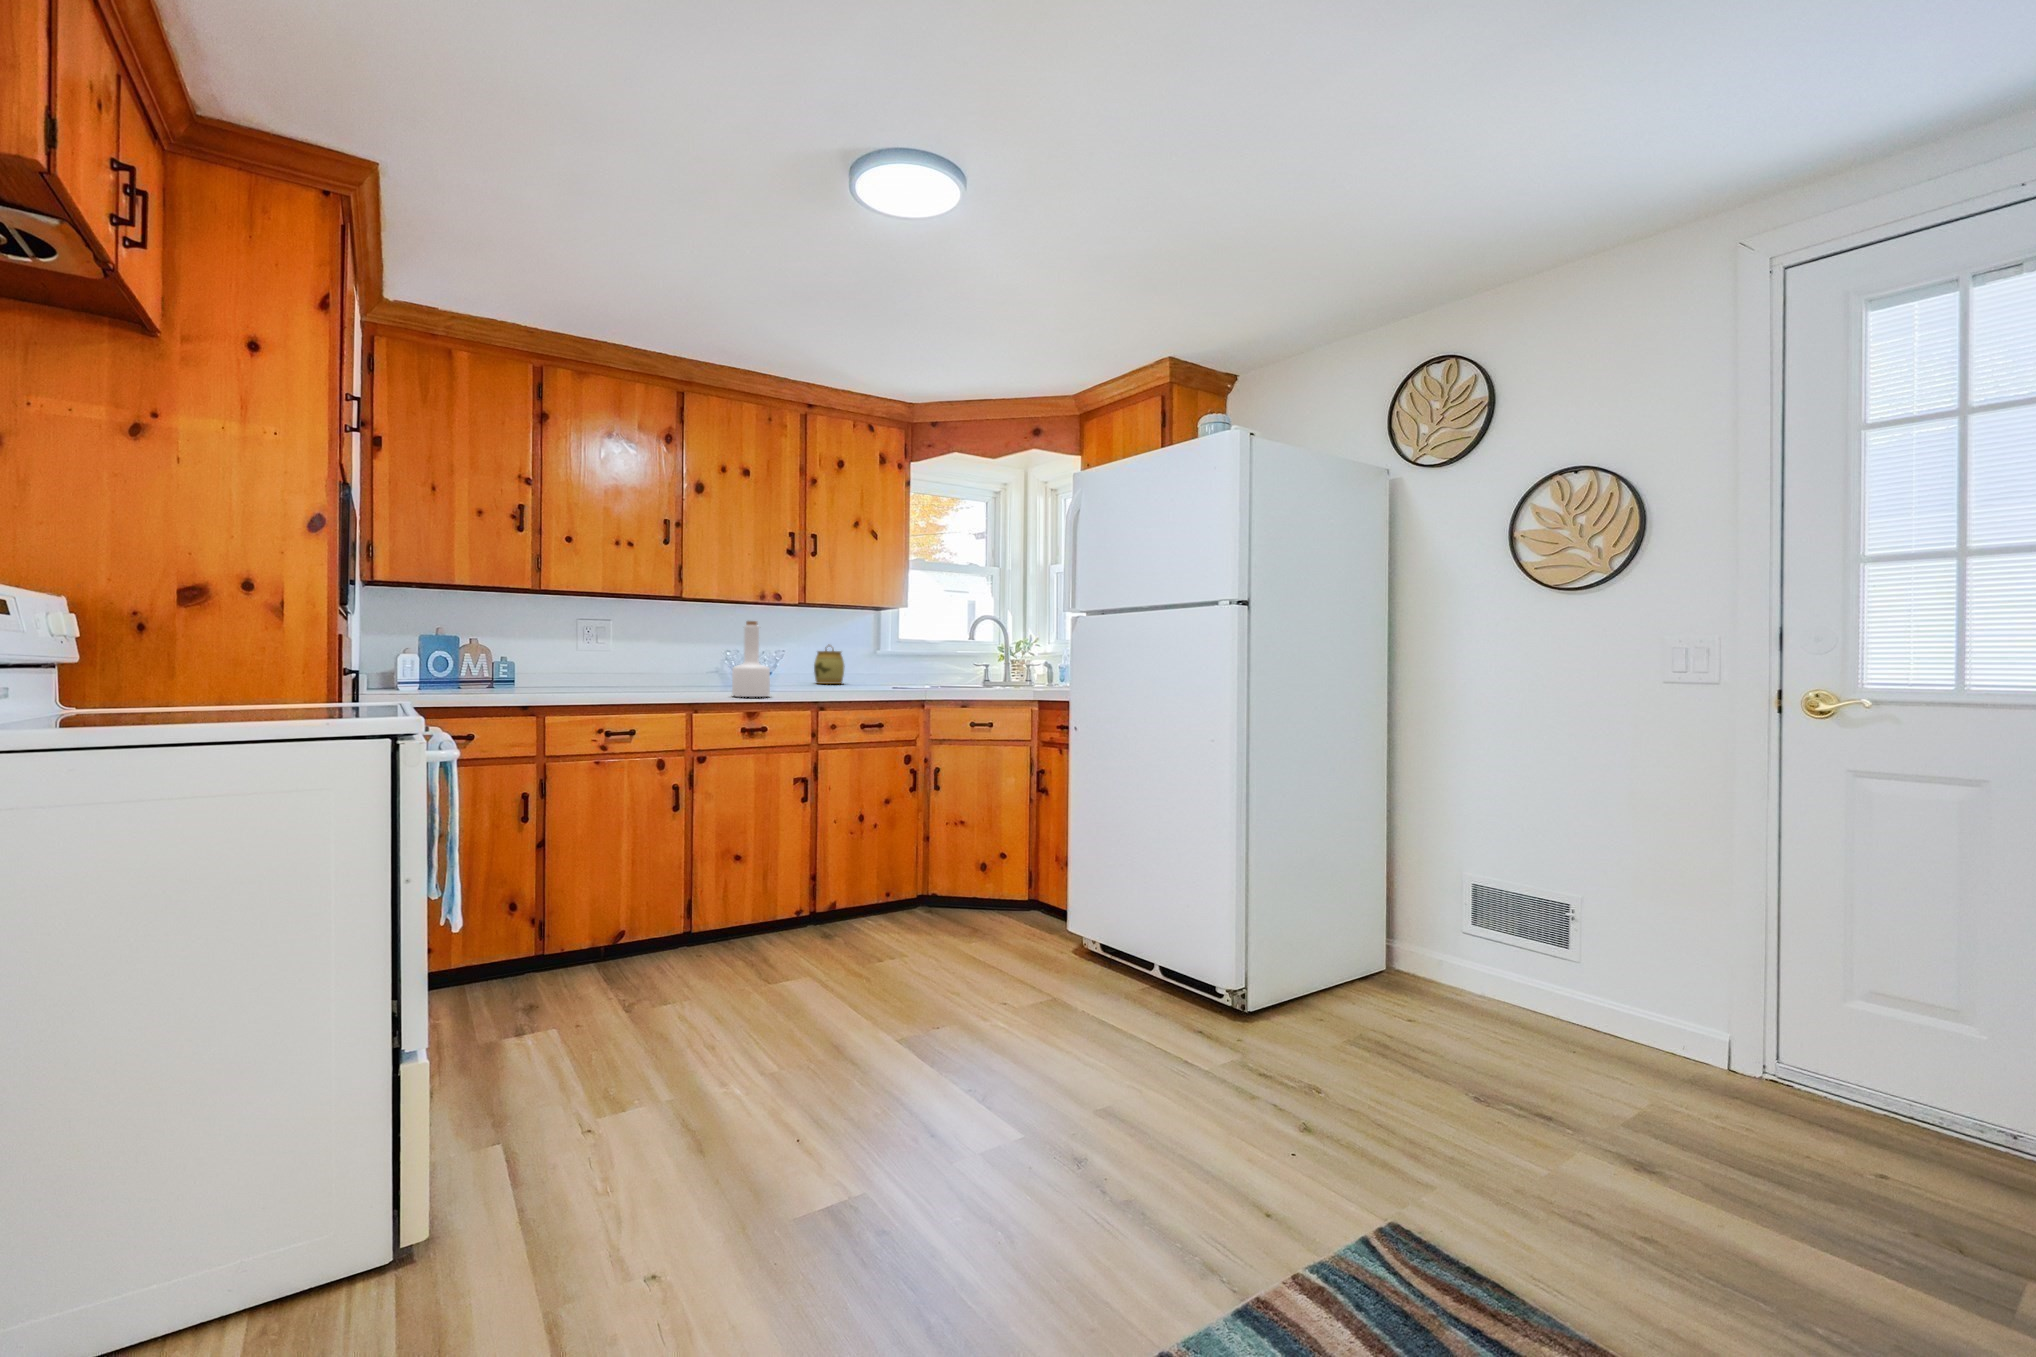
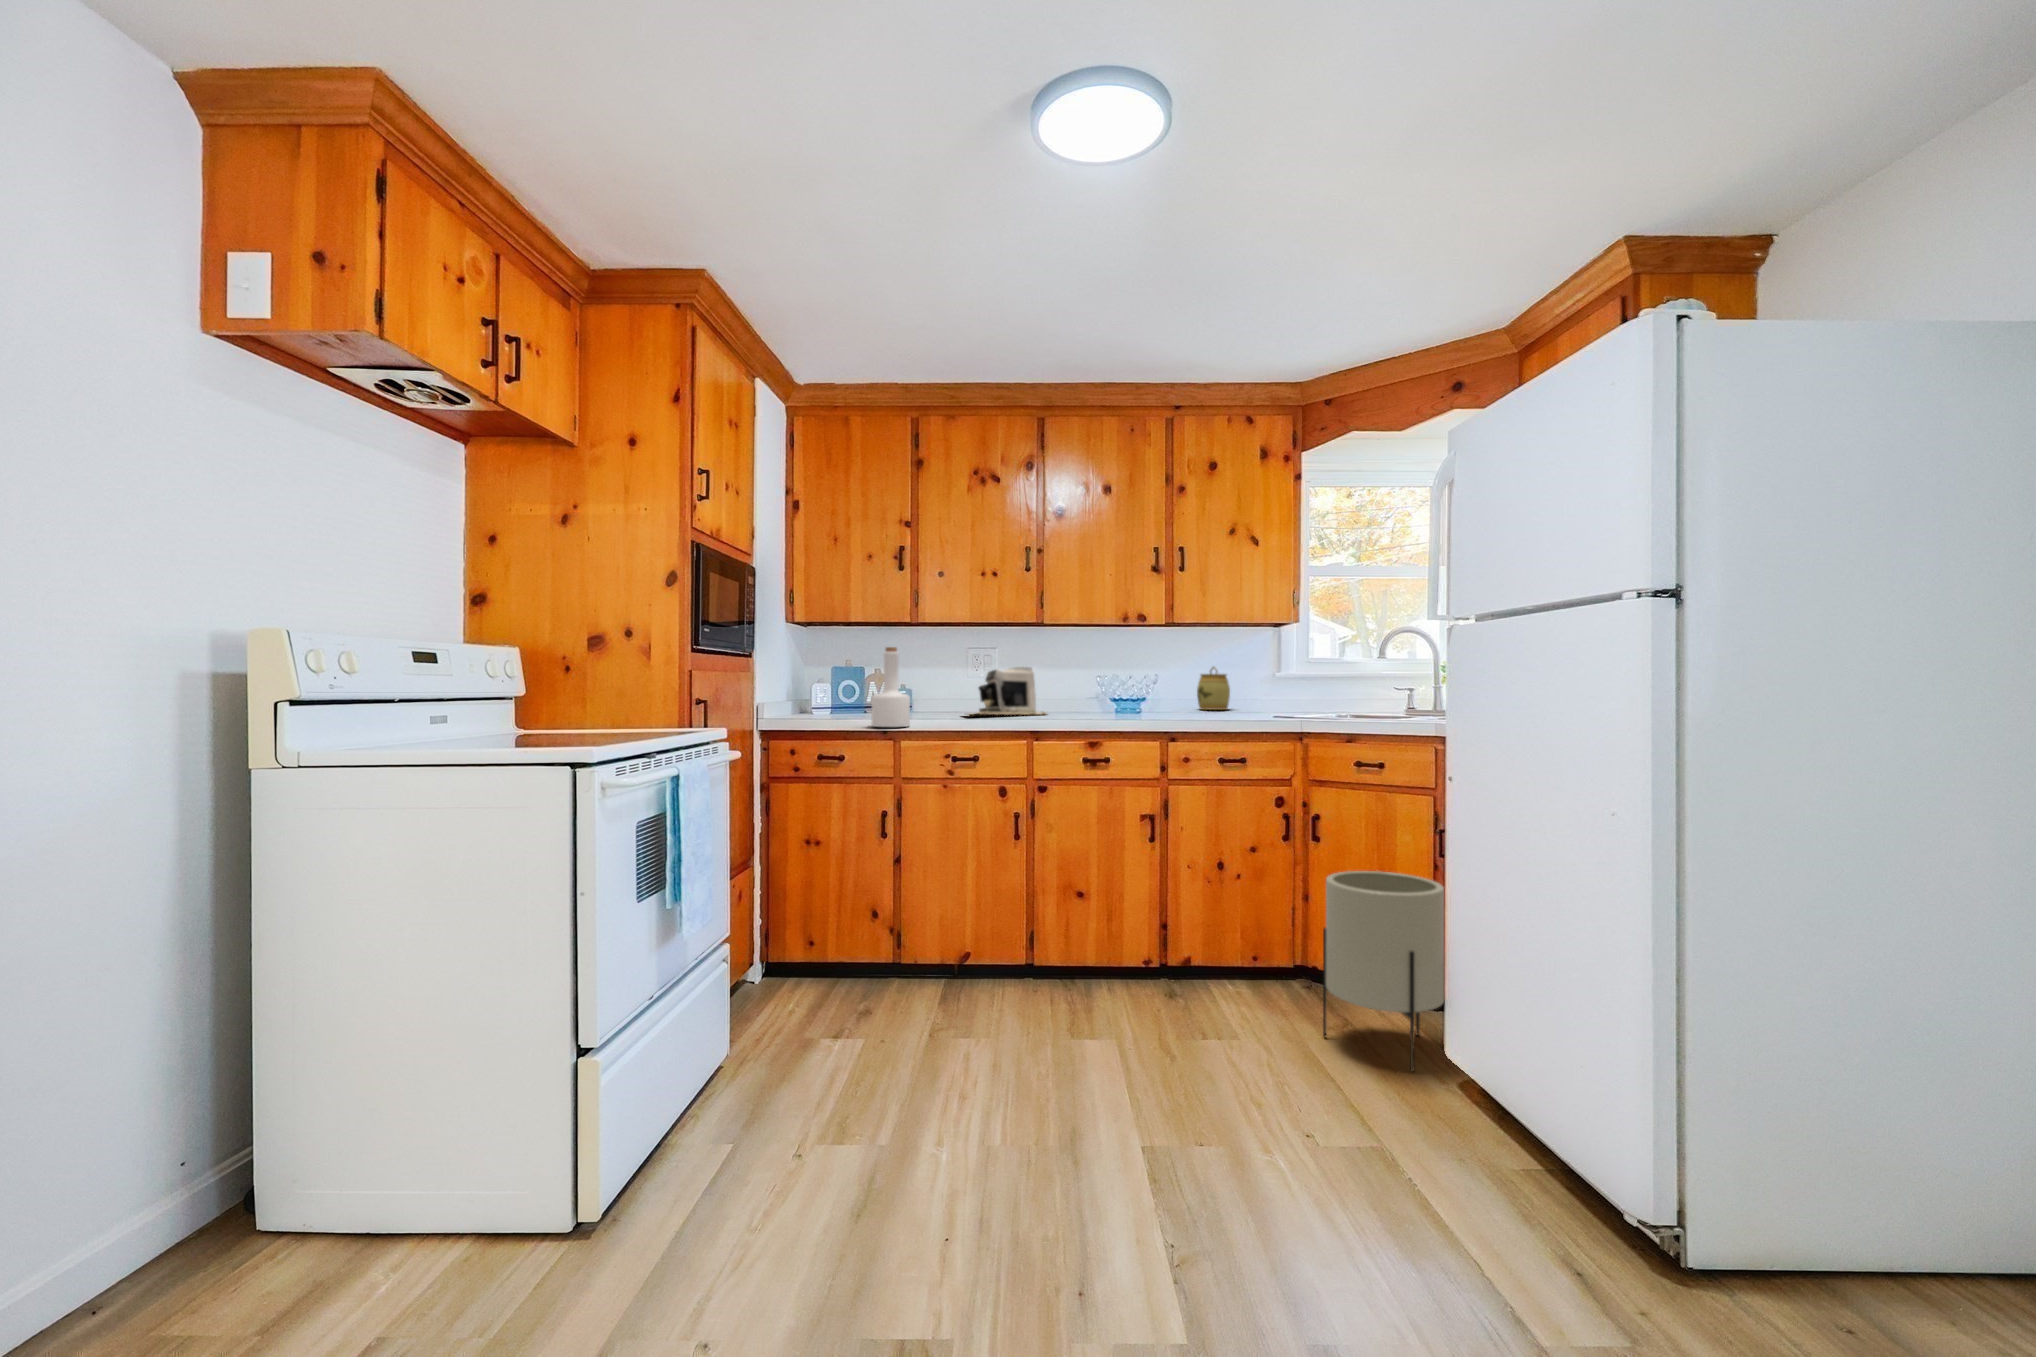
bottle: present [732,621,770,697] -> present [872,647,910,727]
coffee maker: none [589,641,684,689] -> present [969,667,1046,715]
planter: none [969,807,1057,952] -> present [1323,871,1444,1072]

